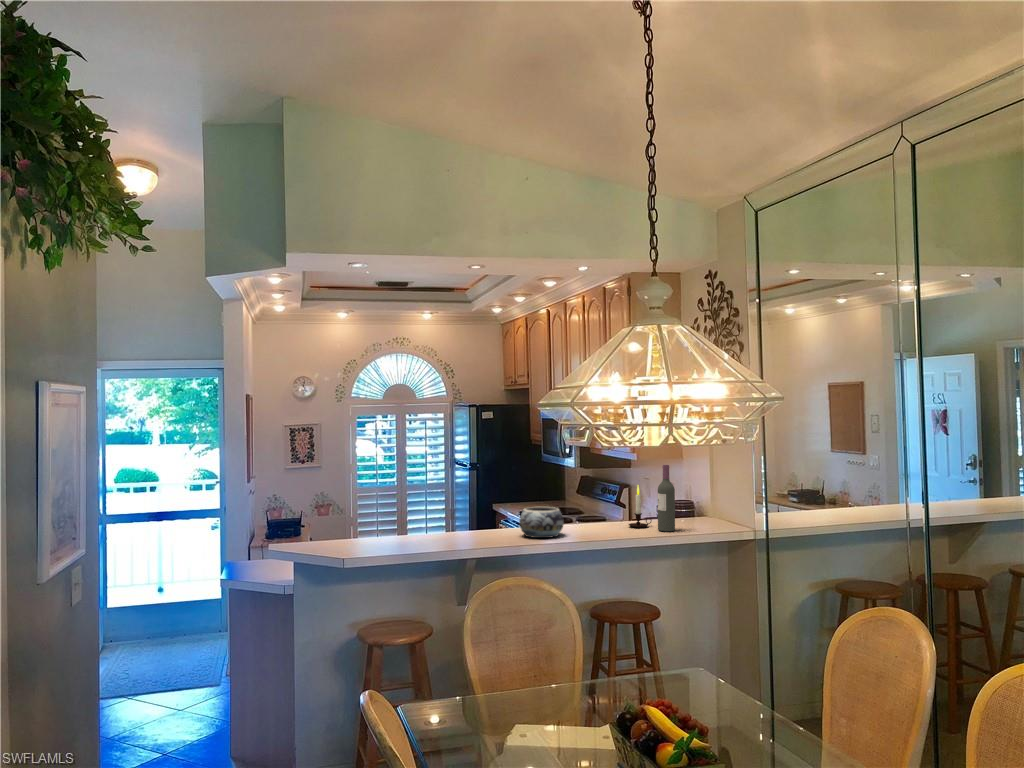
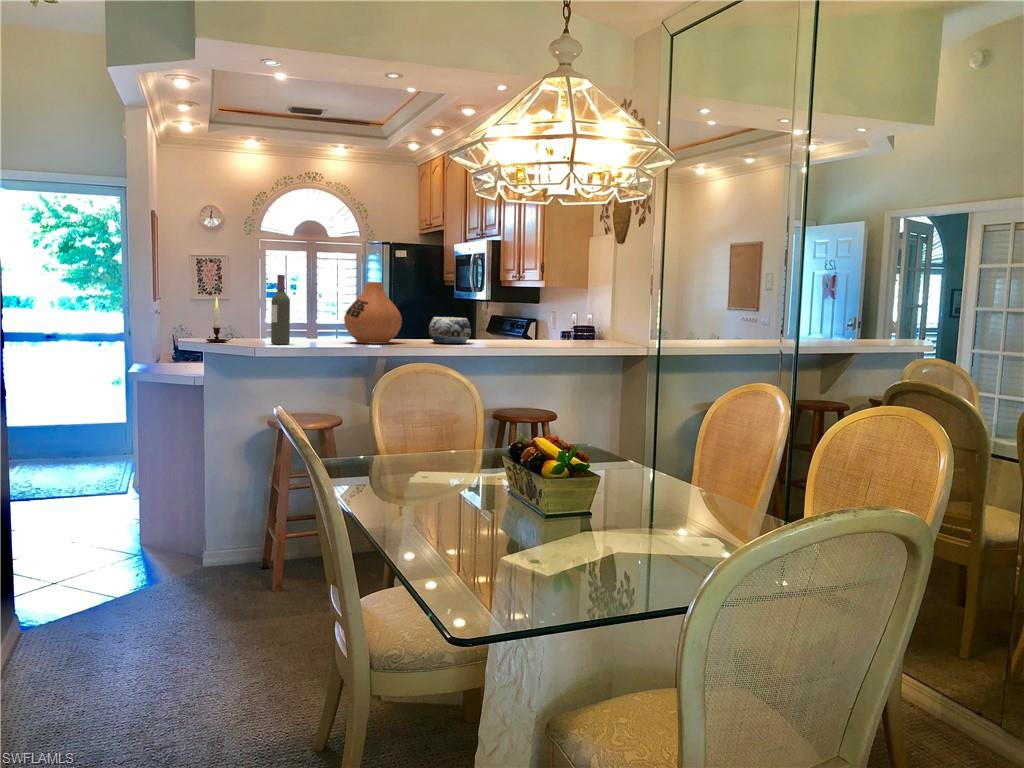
wine bottle: present [658,465,675,531] -> present [271,275,290,344]
vase: none [431,476,491,543] -> present [344,282,402,344]
candle: present [629,486,652,528] -> present [206,297,233,342]

